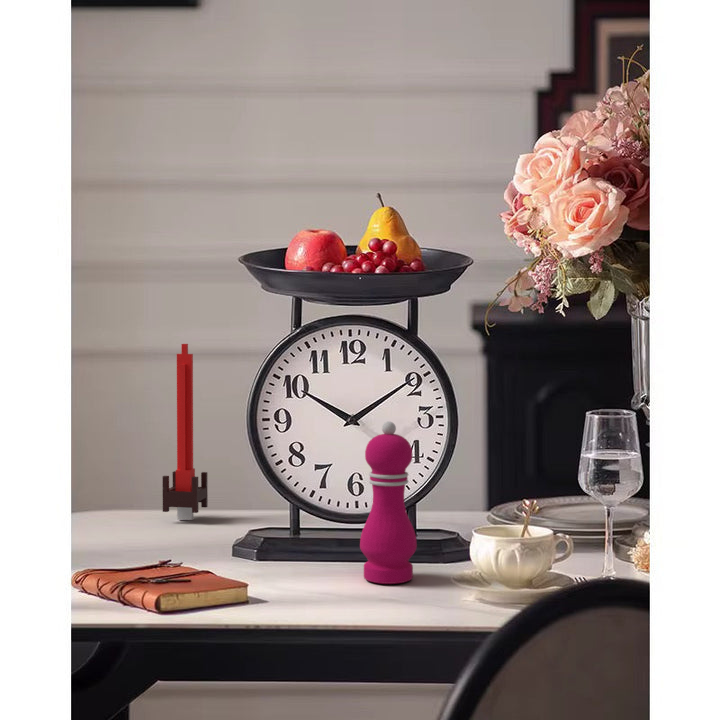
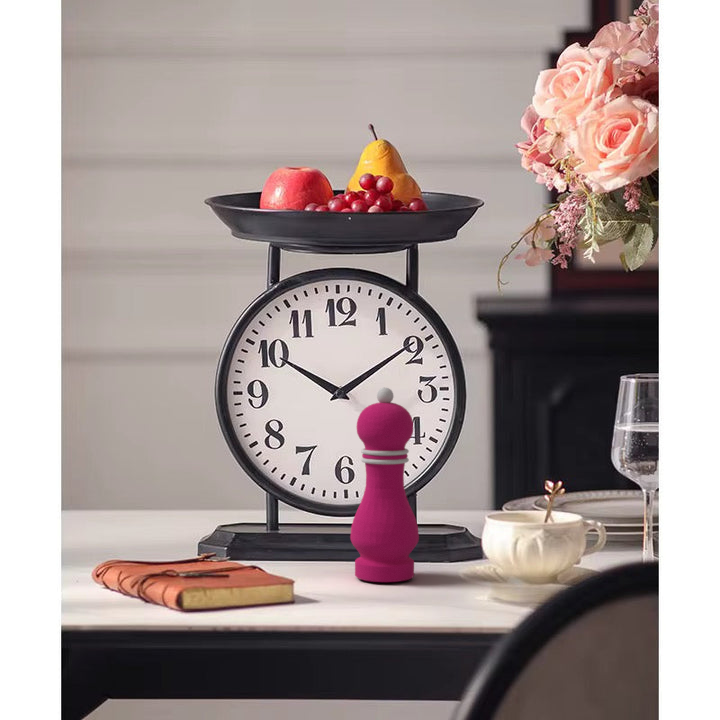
candle: present [163,344,208,520] -> none [113,311,167,521]

